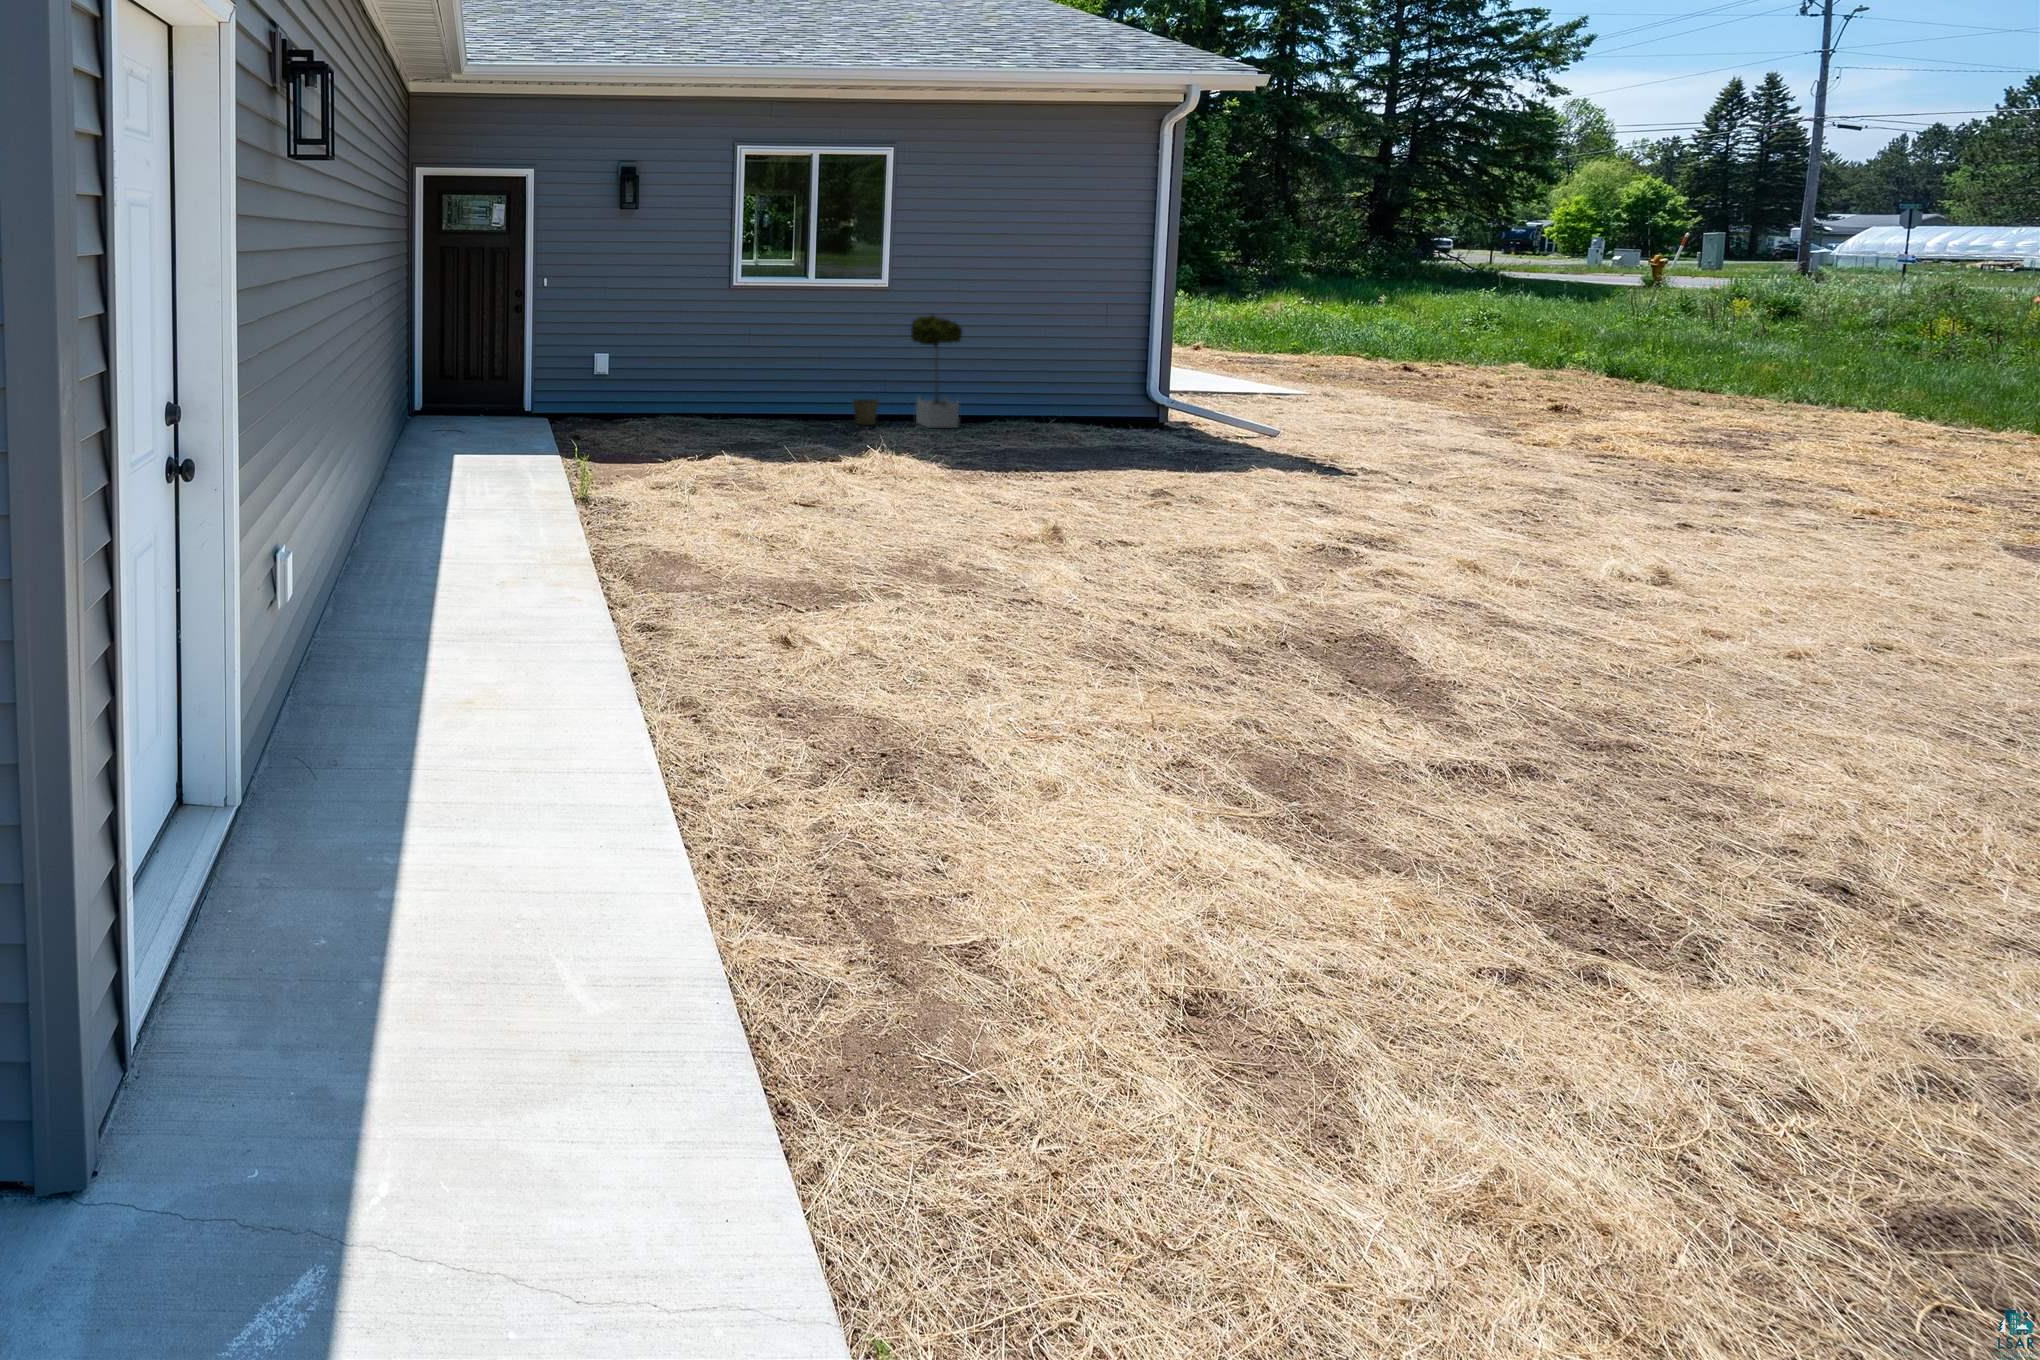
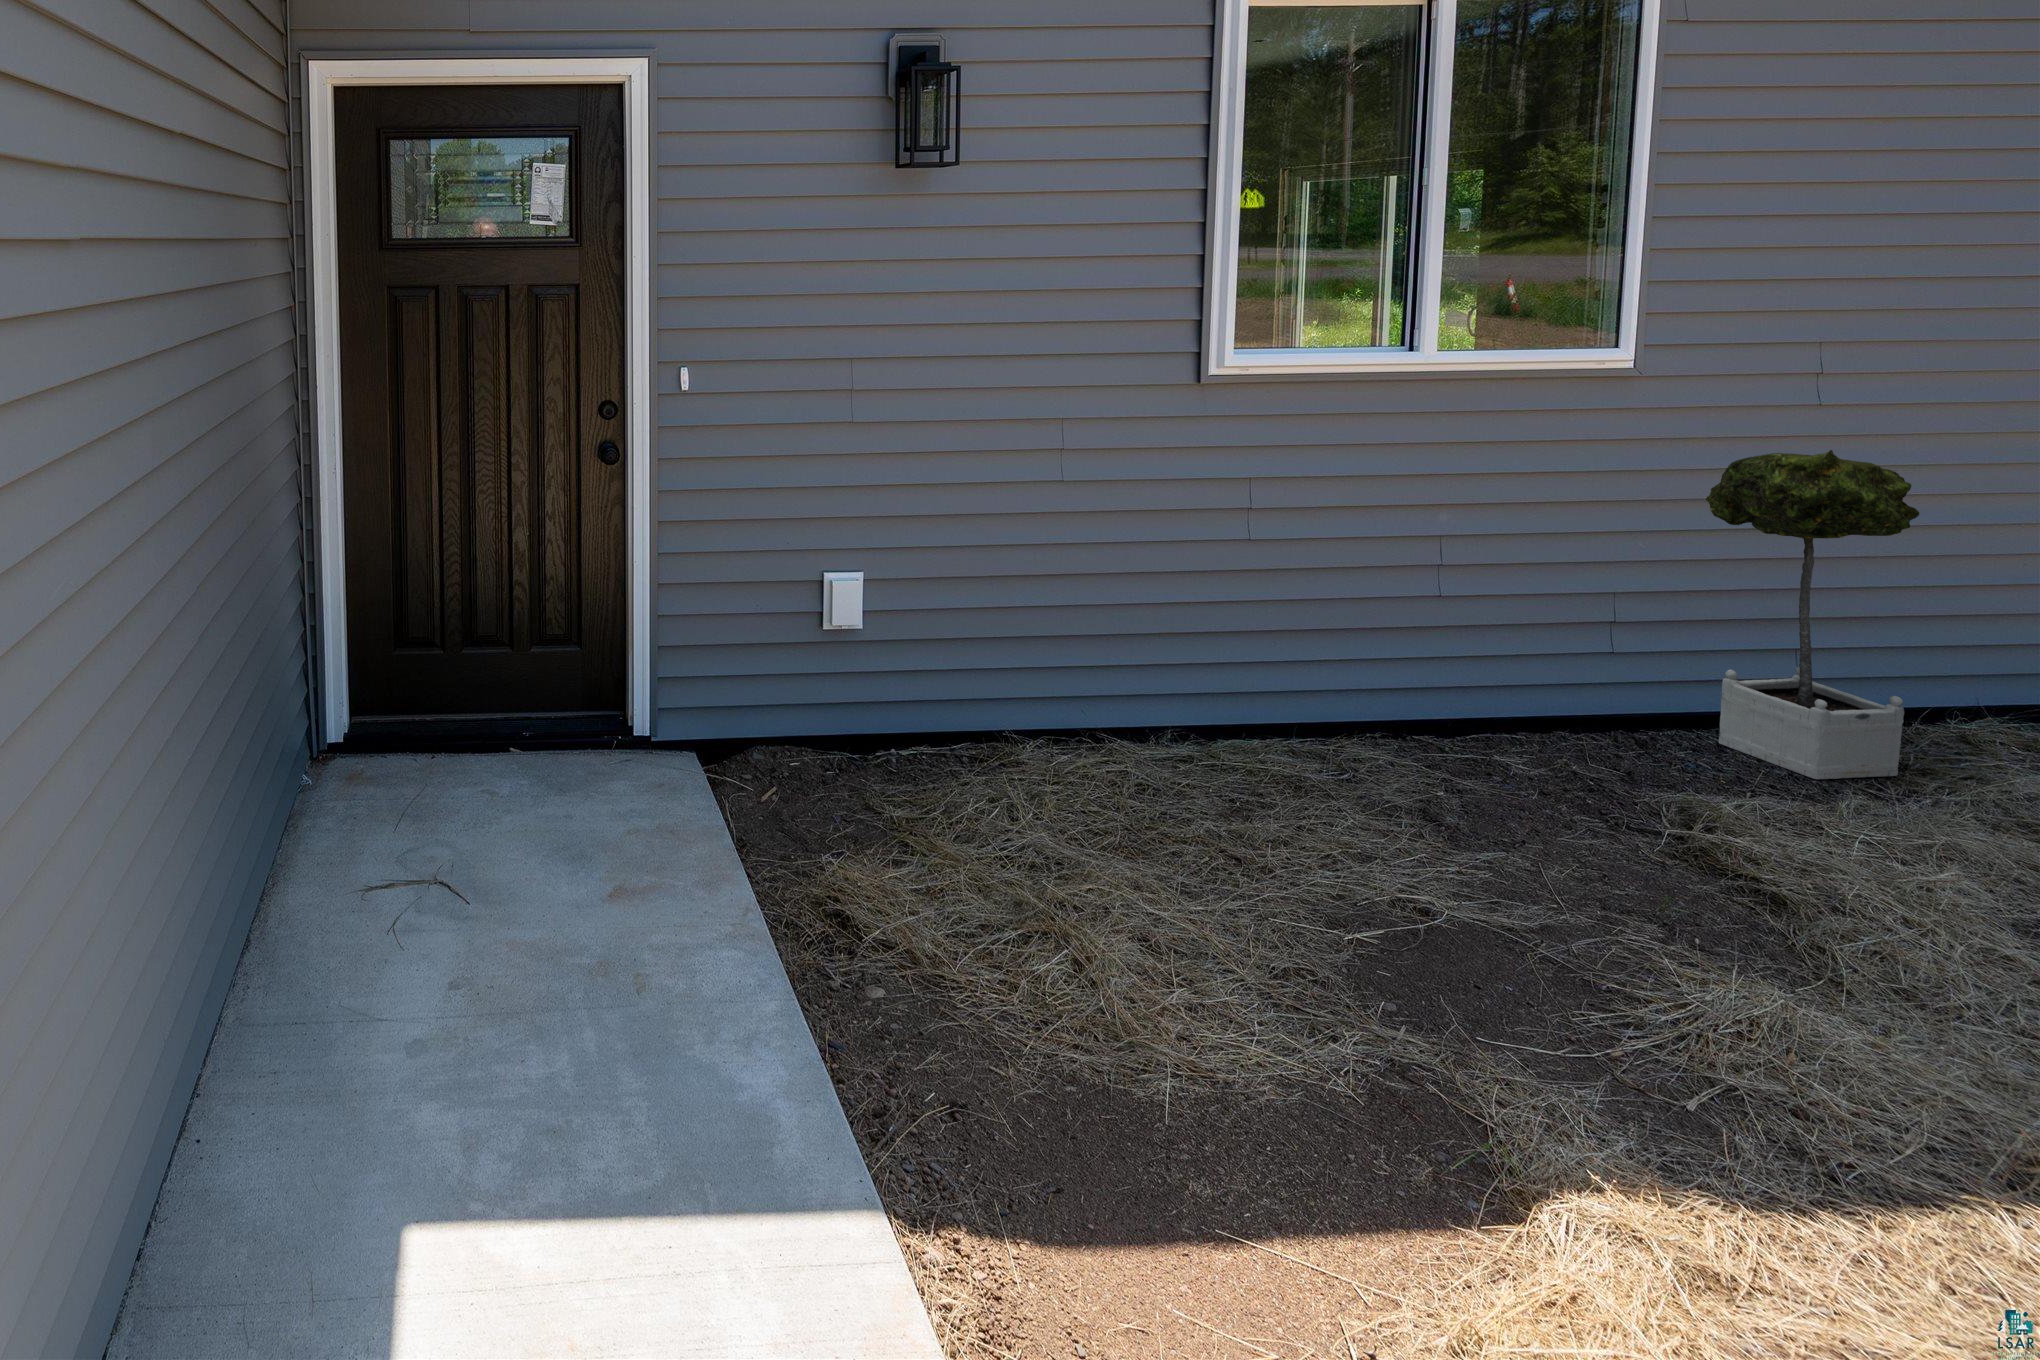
bucket: present [853,399,879,425] -> none [1551,647,1653,767]

